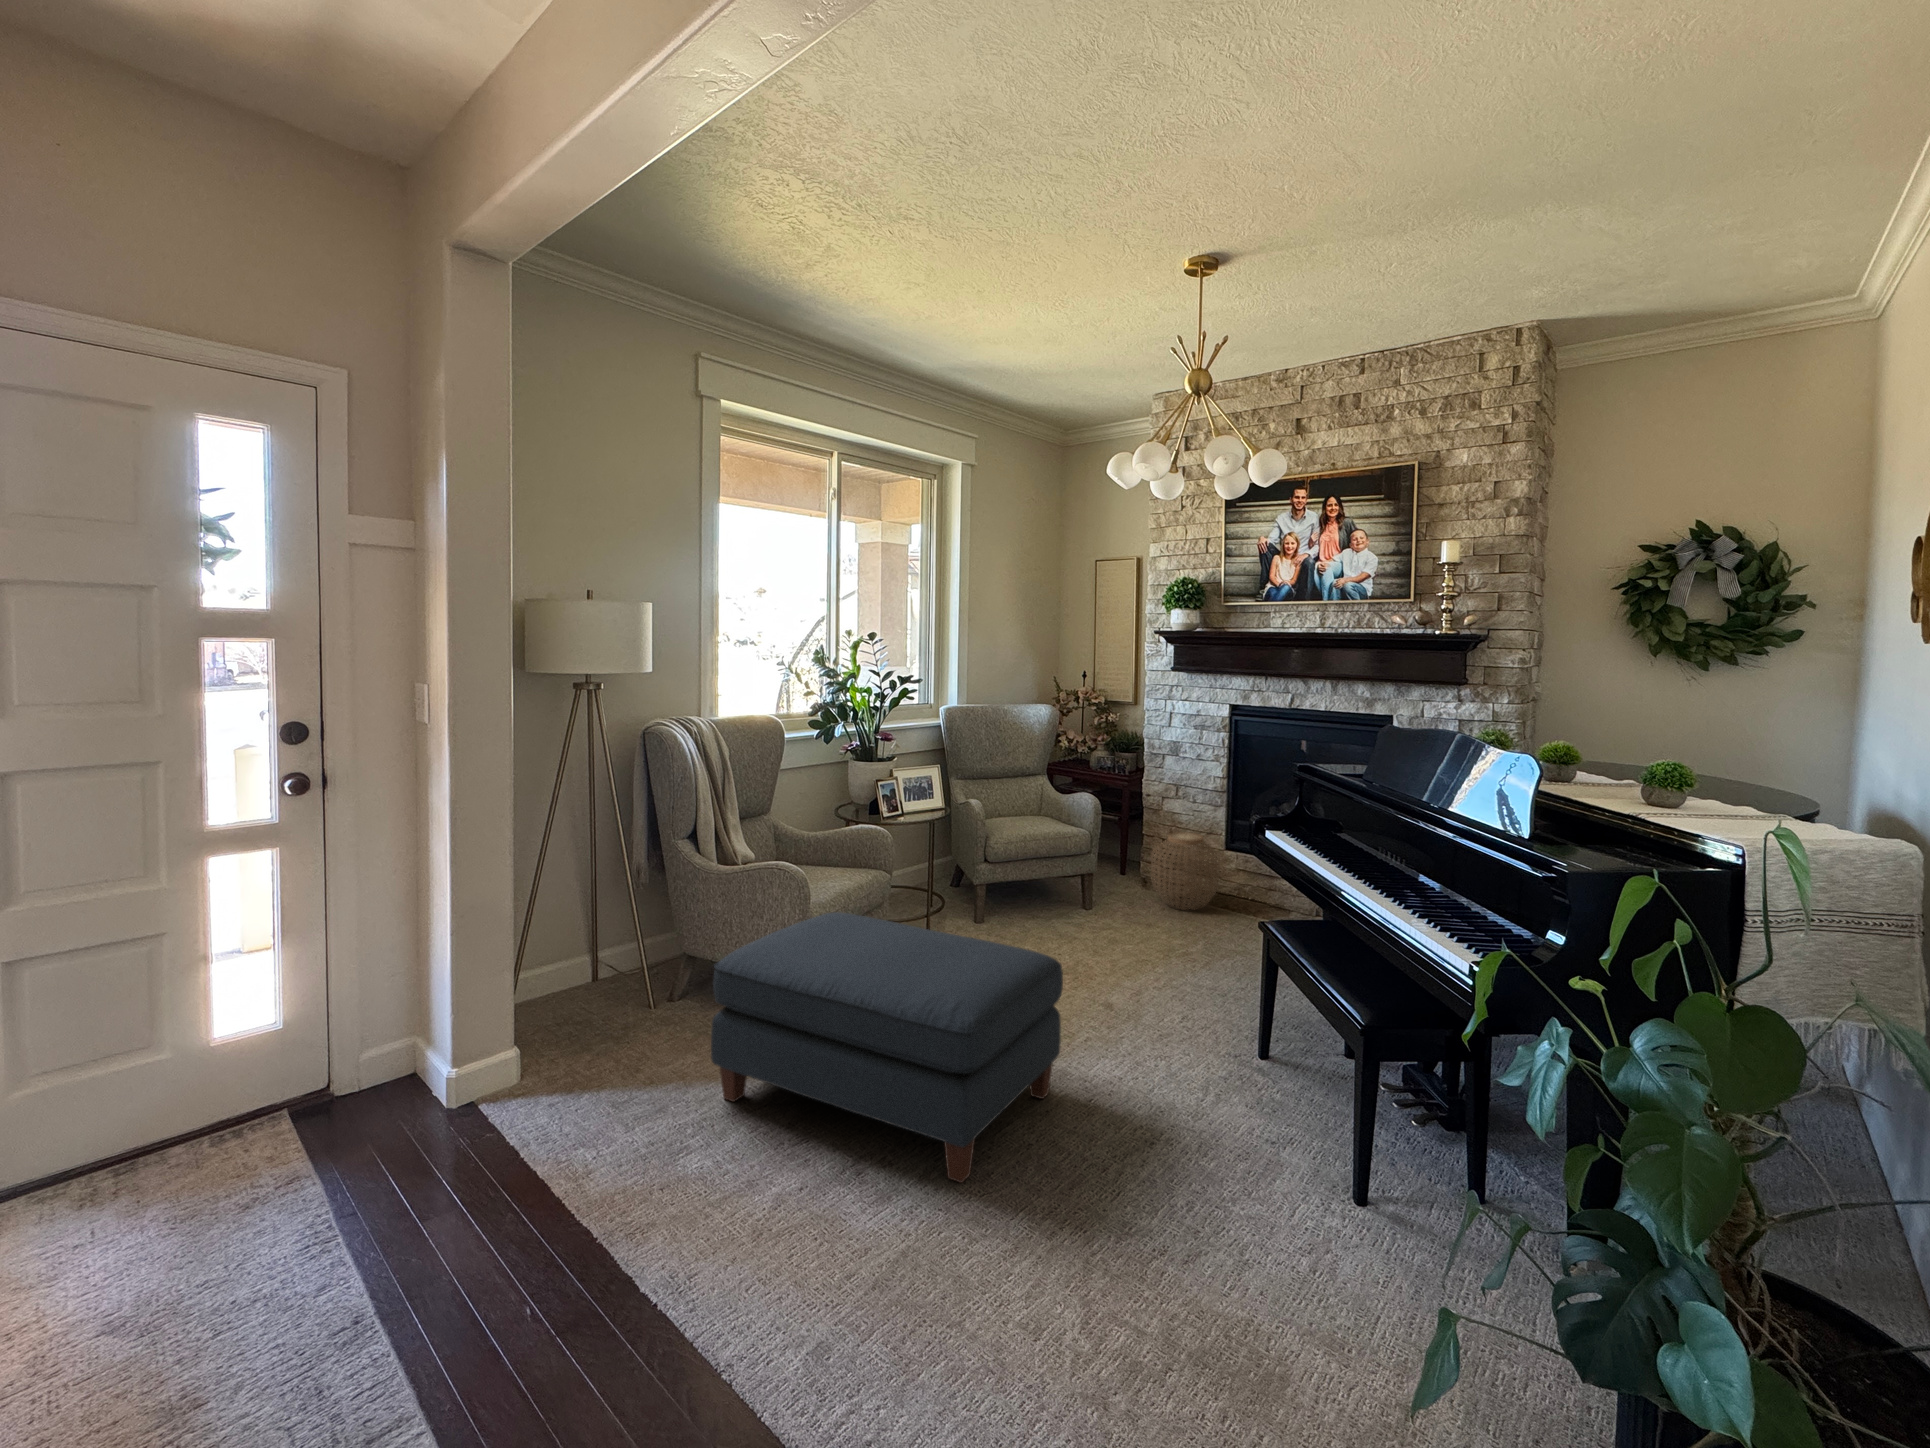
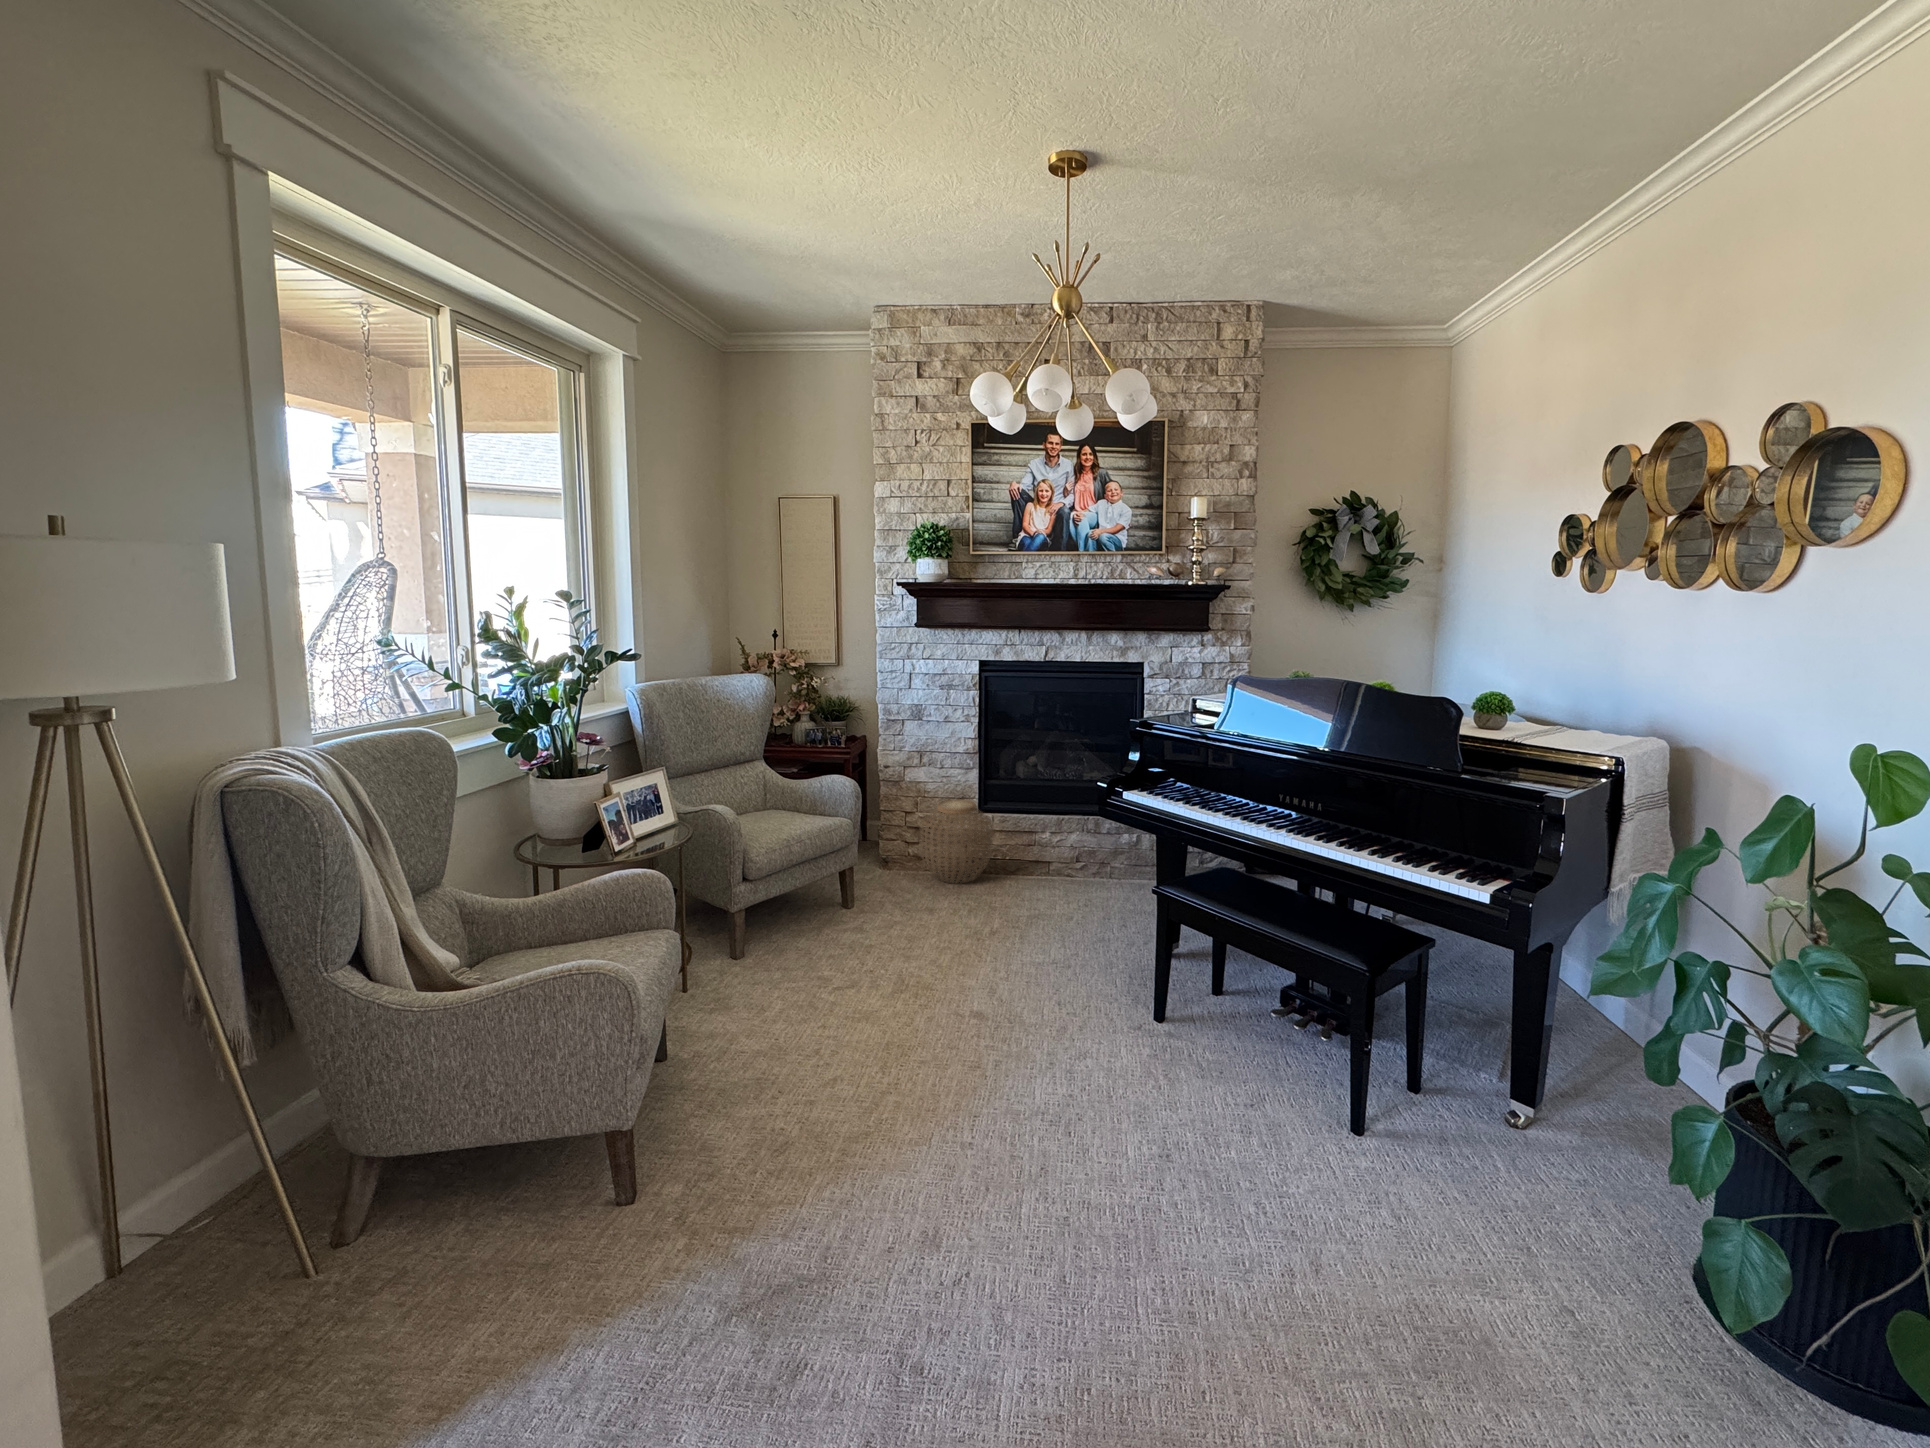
ottoman: present [711,912,1063,1183] -> none [676,985,1171,1366]

